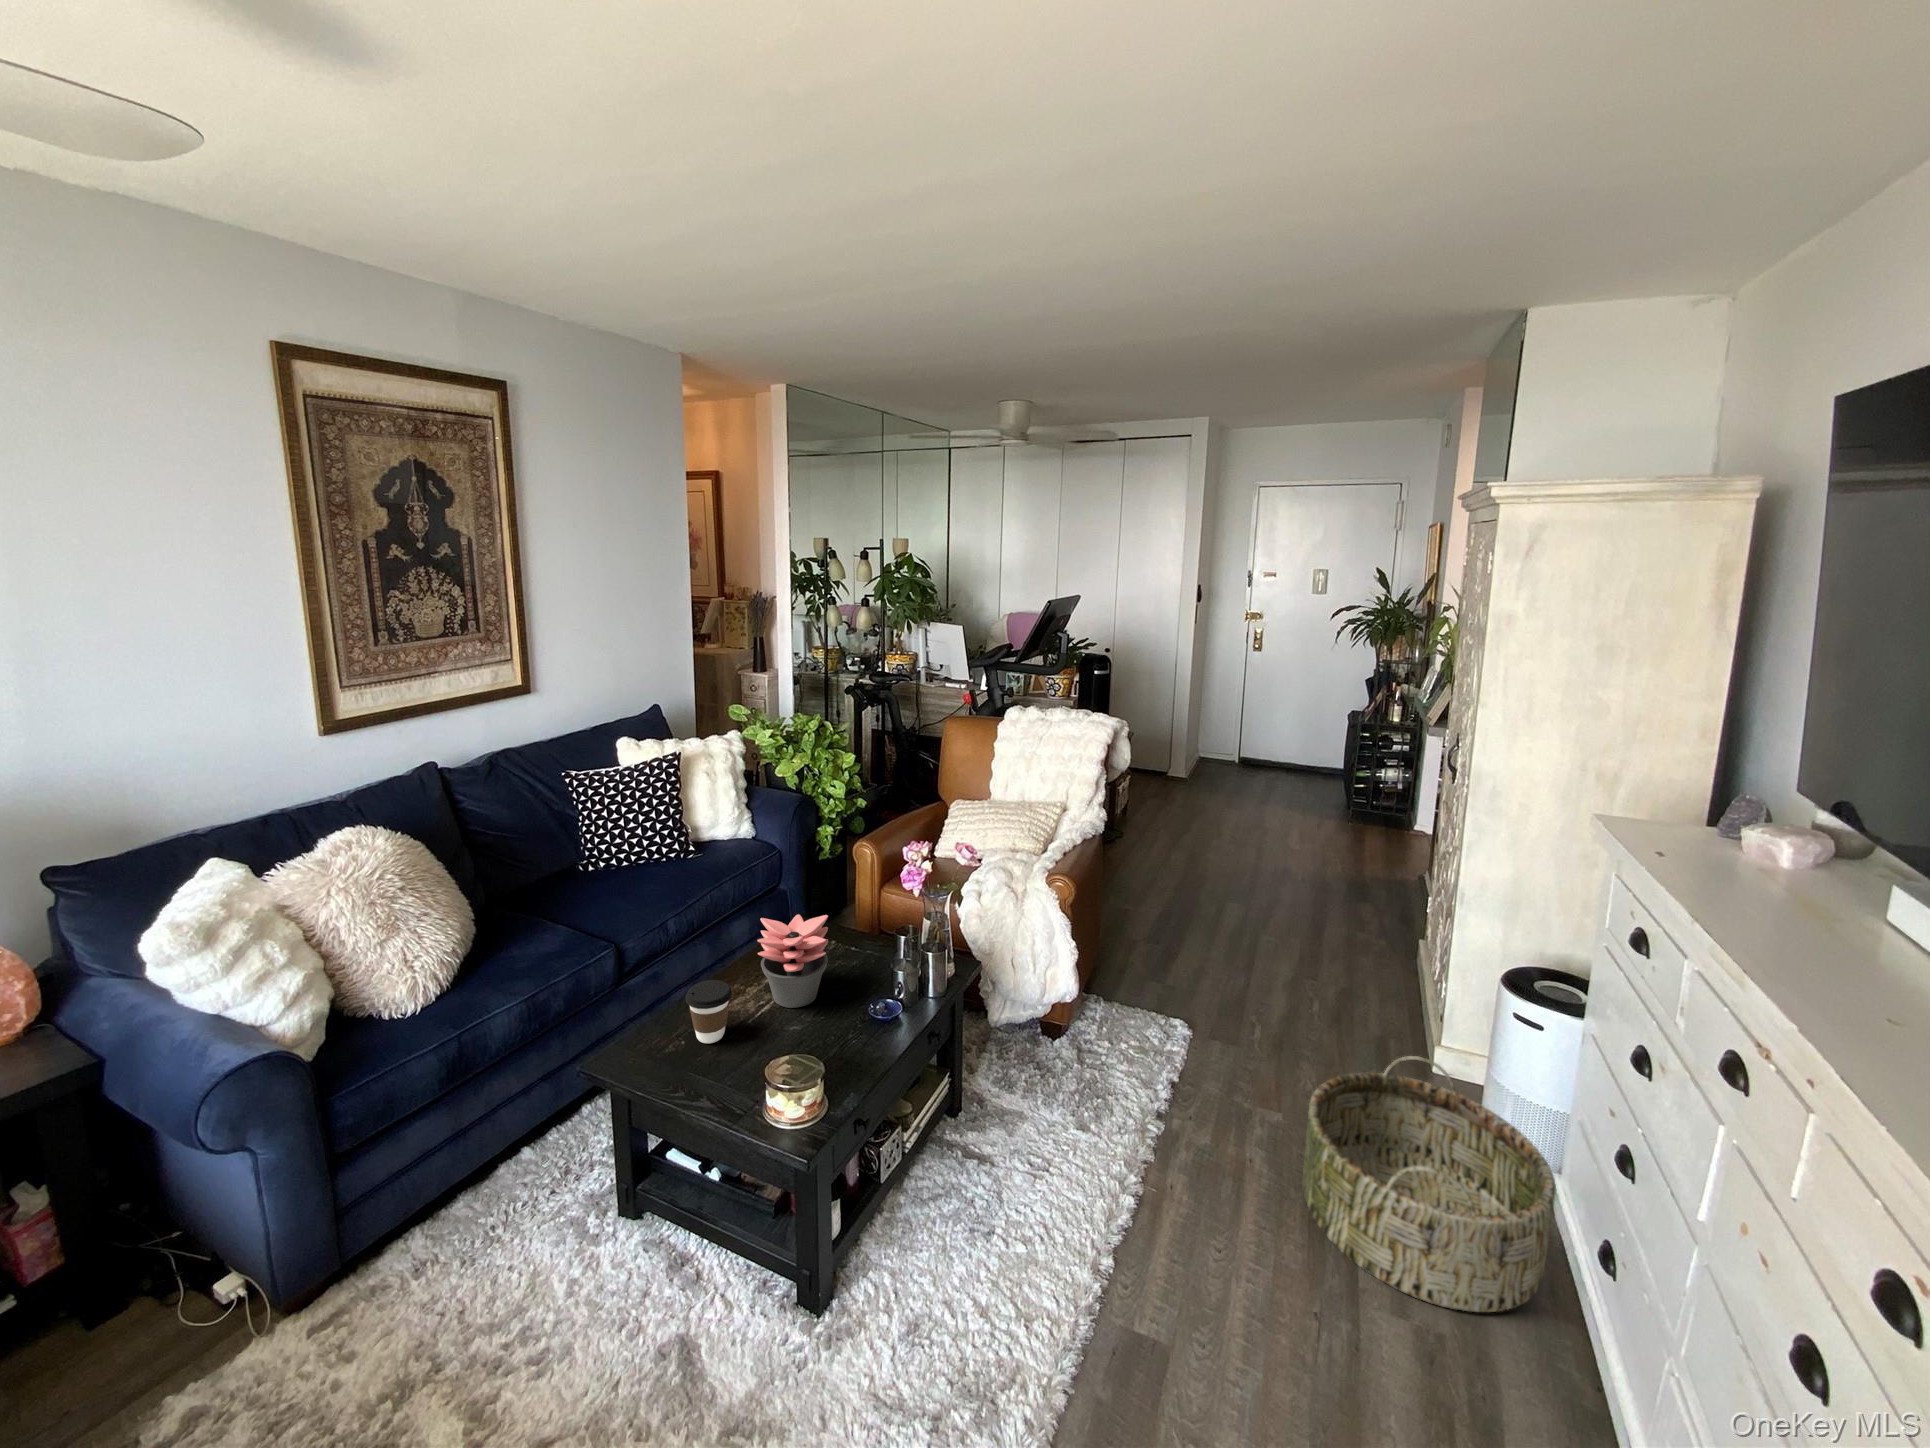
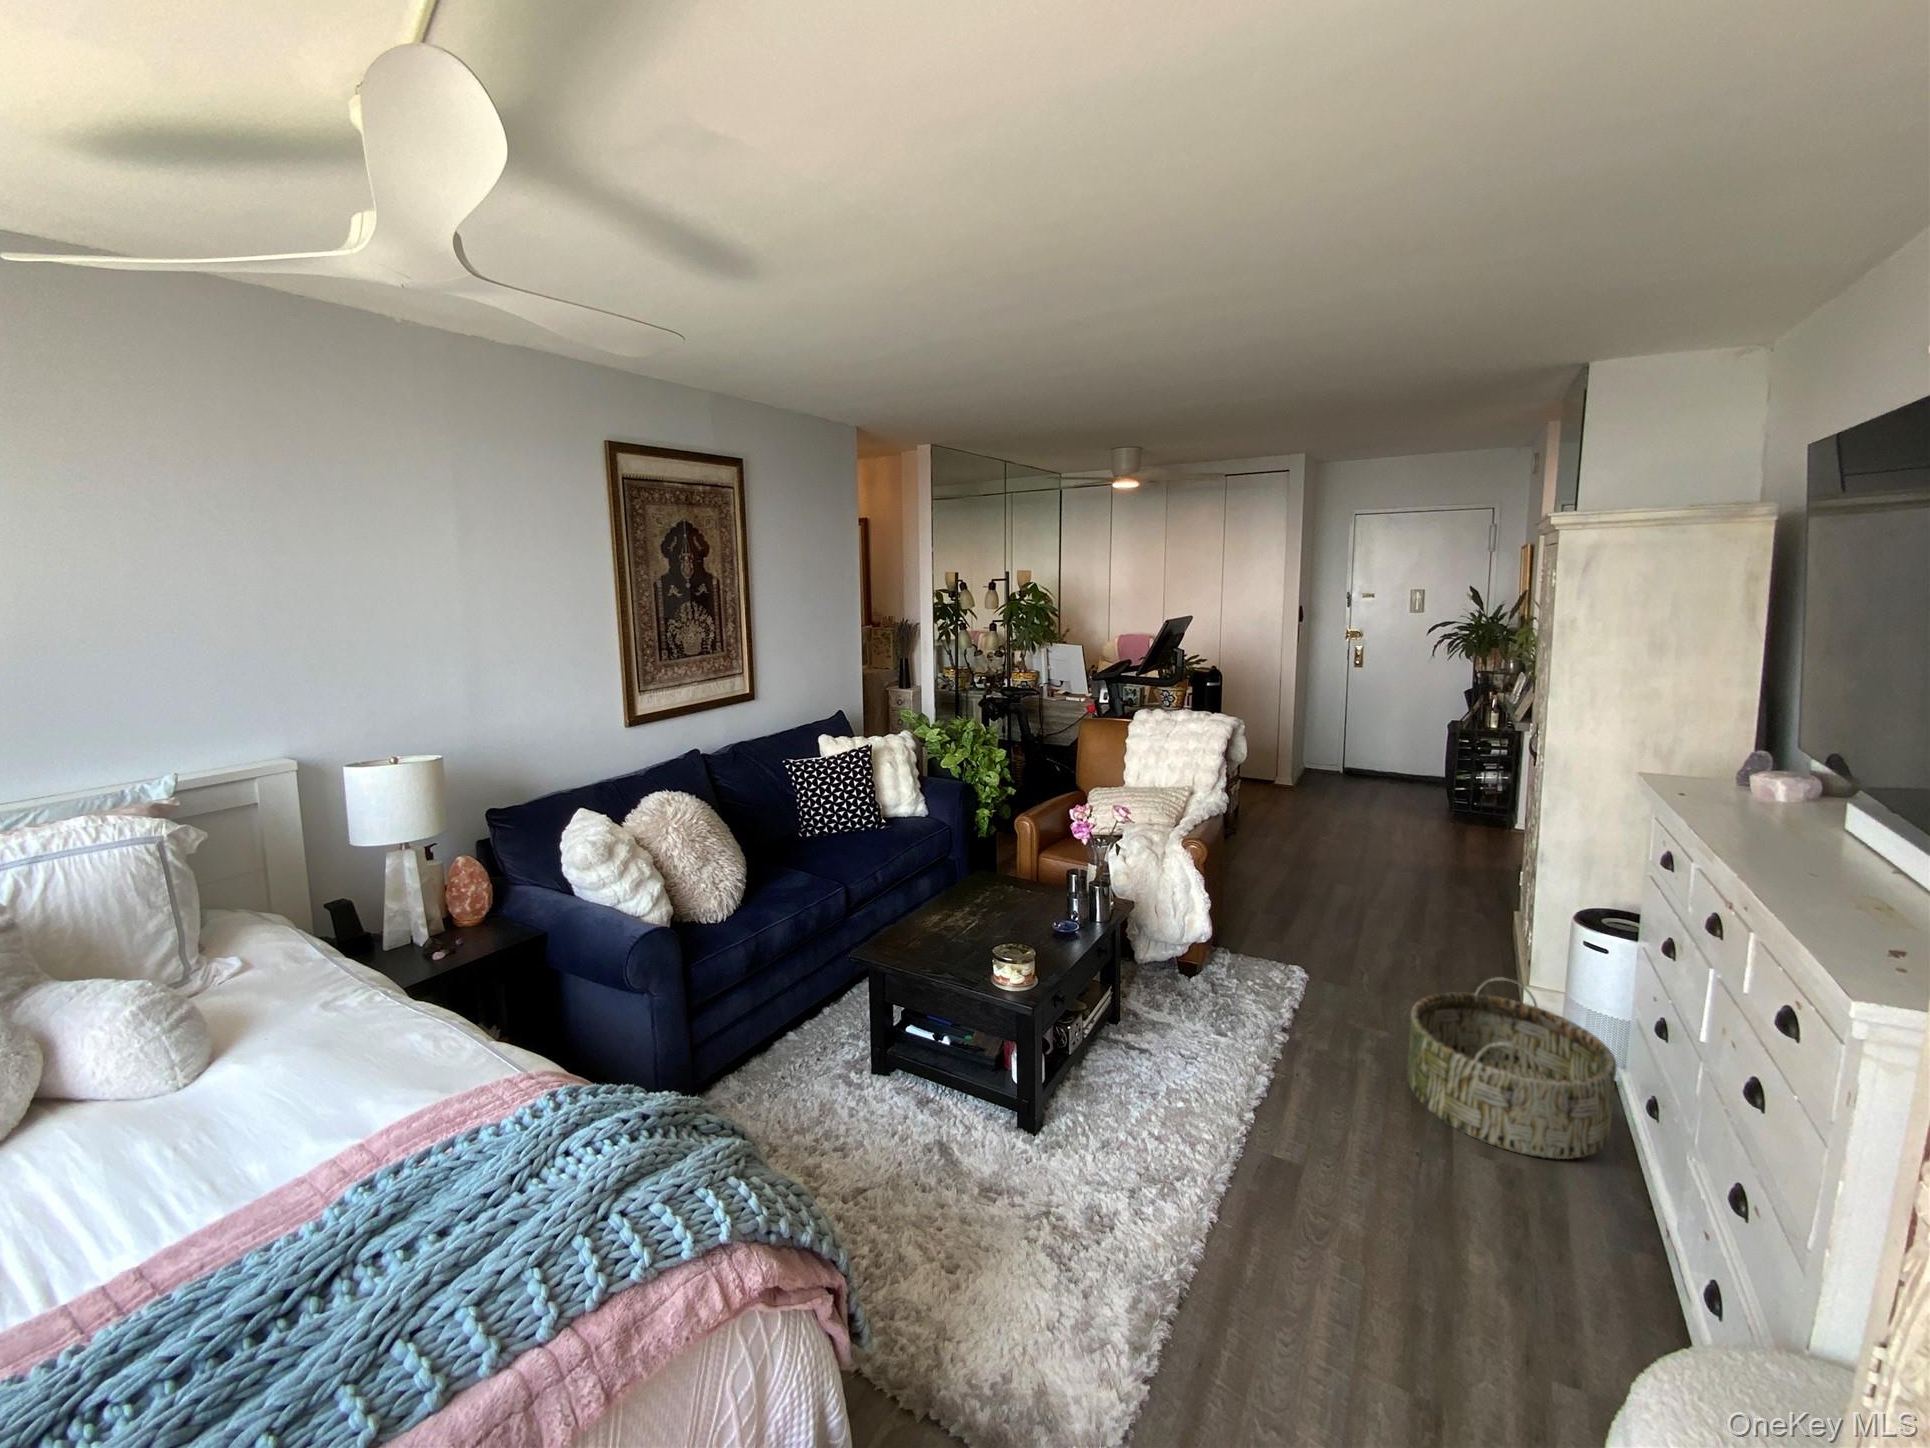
succulent plant: present [758,914,828,1008] -> none [966,859,1019,927]
coffee cup: present [686,980,732,1043] -> none [920,901,953,947]

